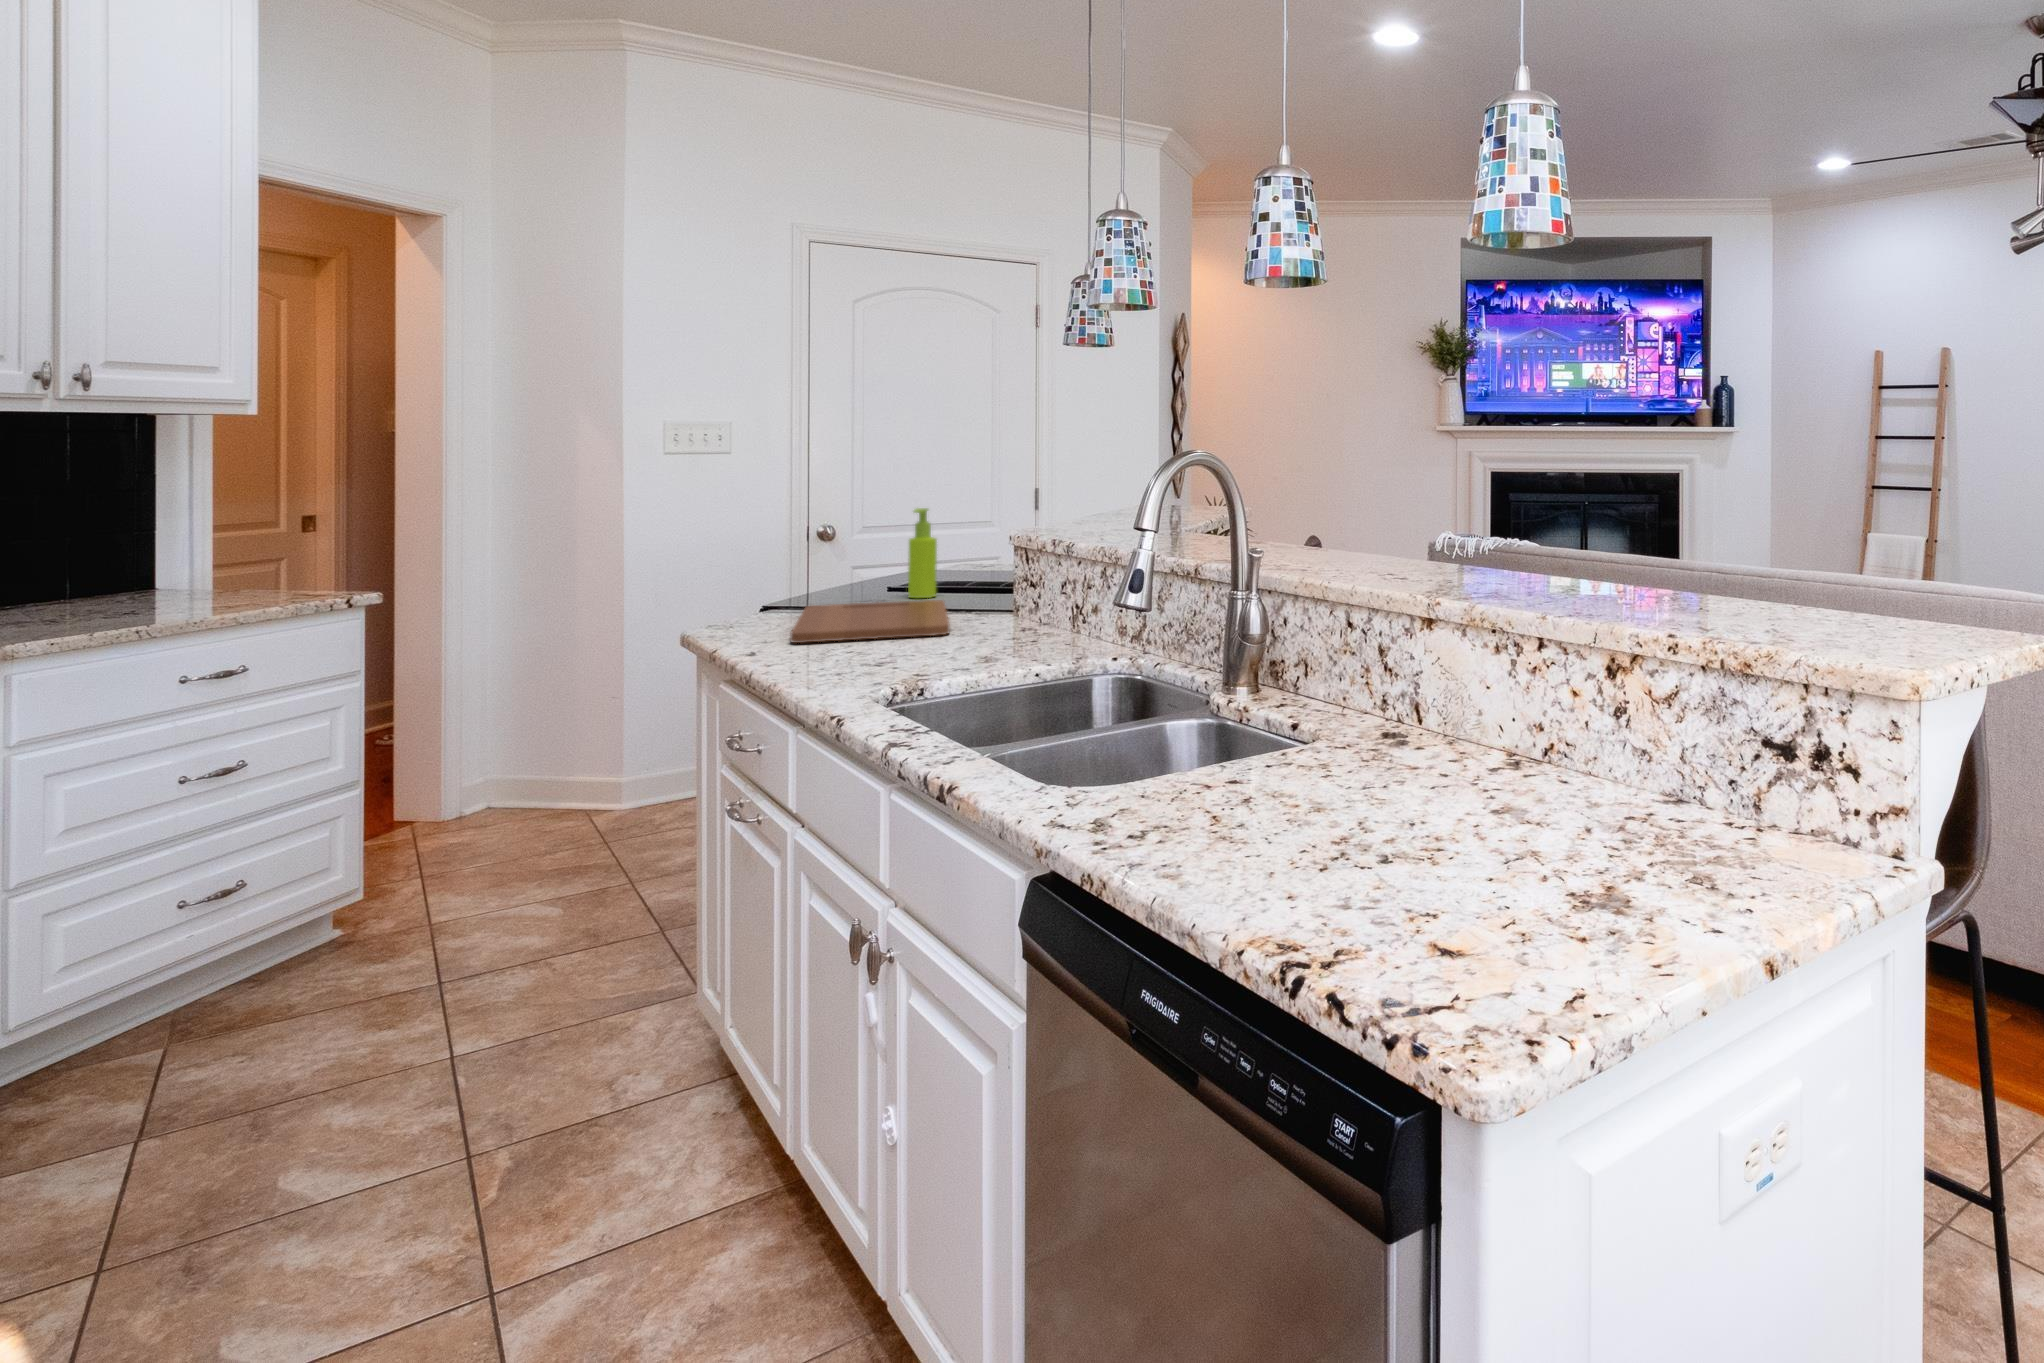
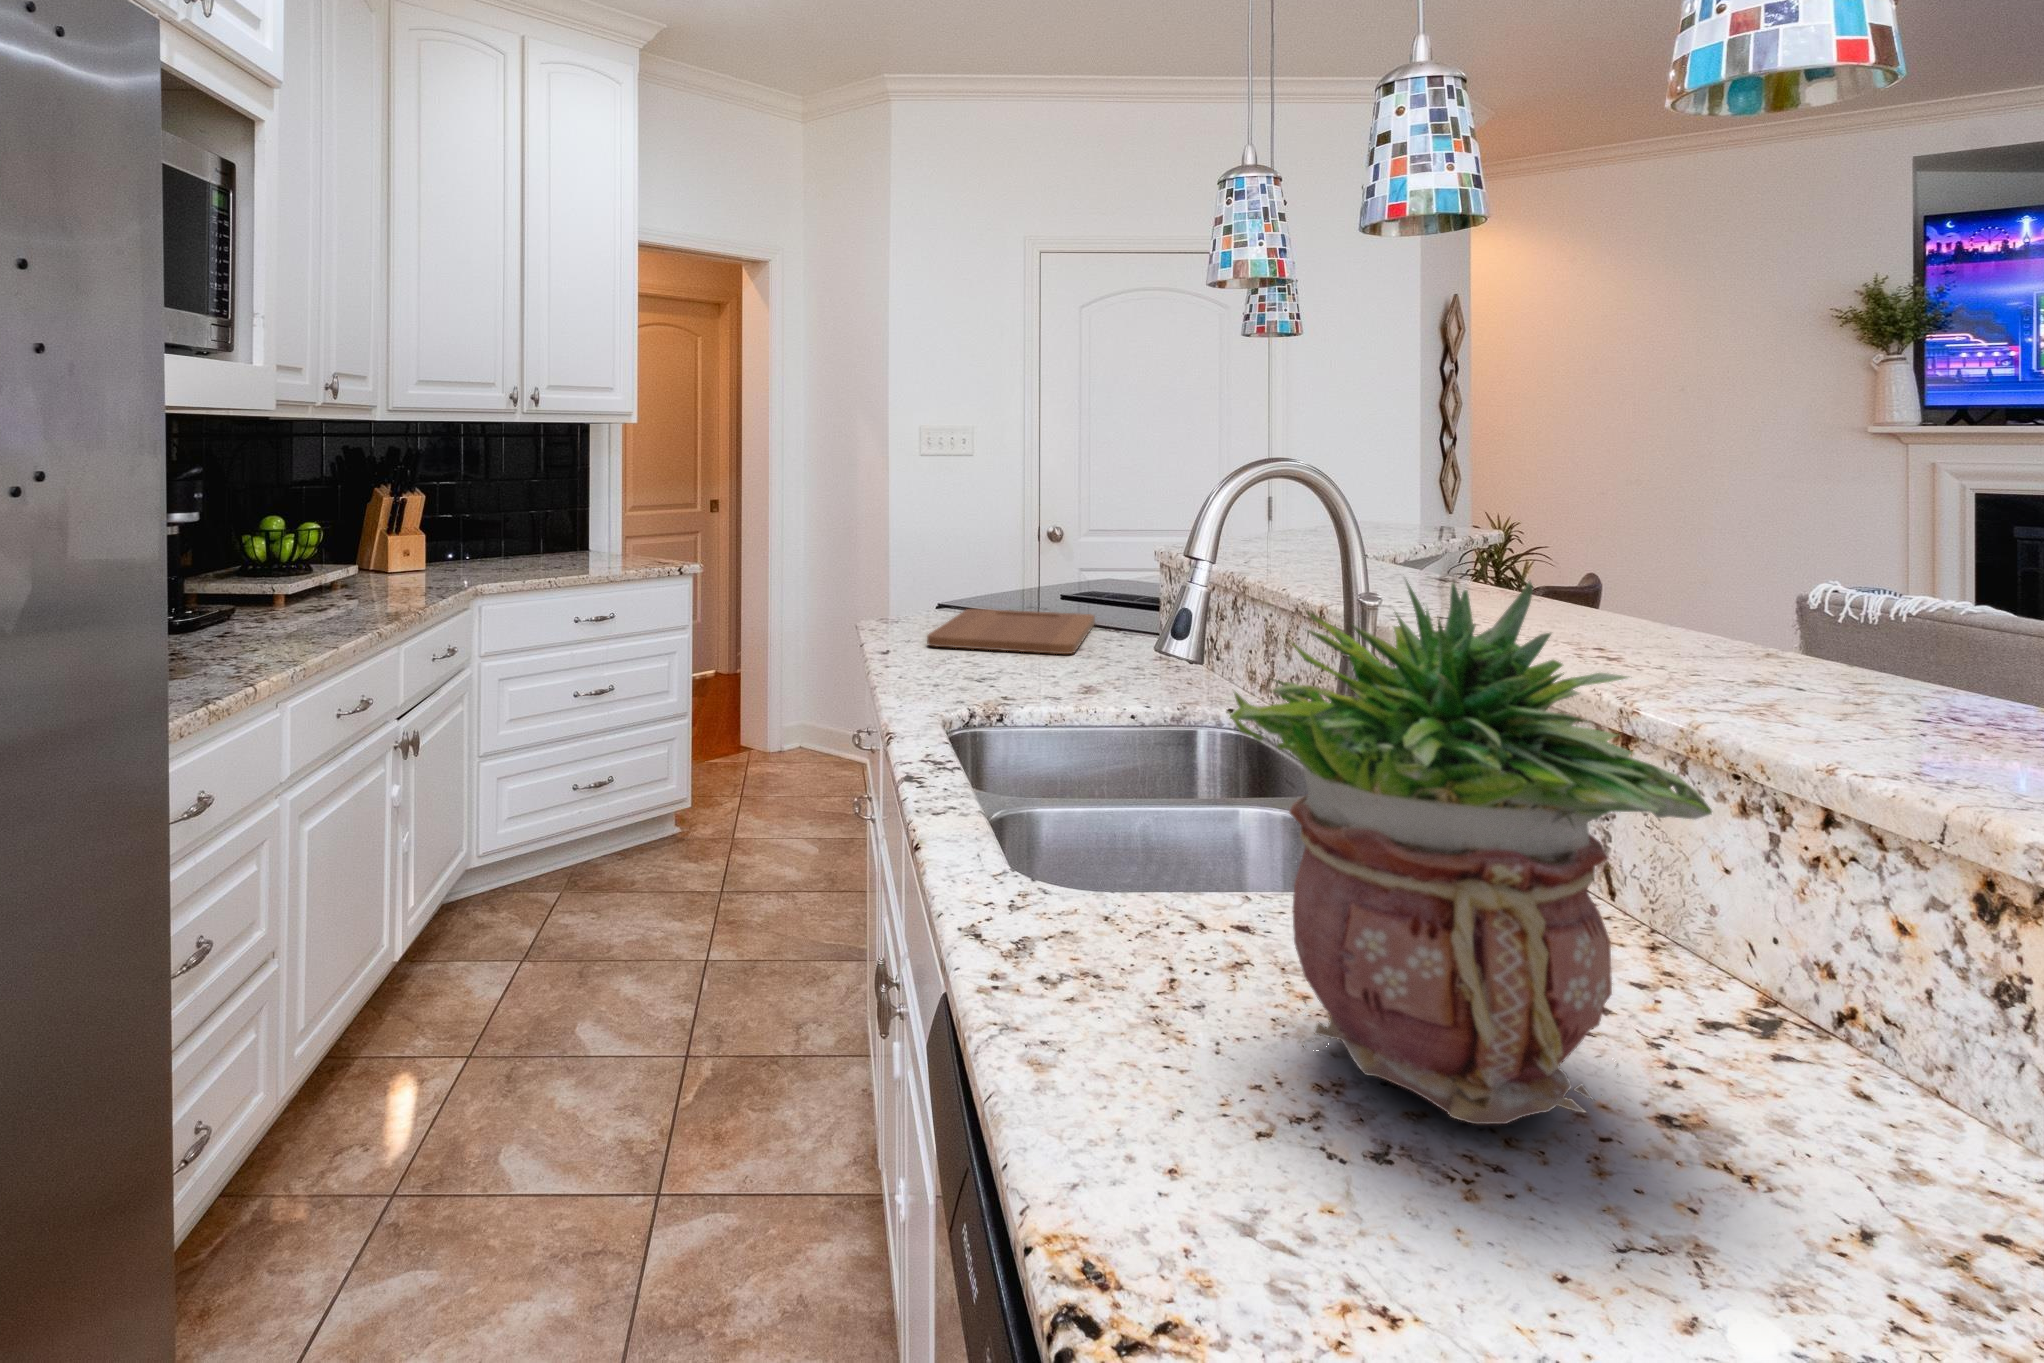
soap dispenser: present [908,508,937,598] -> none [1071,517,1099,610]
potted plant: none [1274,517,1524,833] -> present [1229,581,1712,1124]

